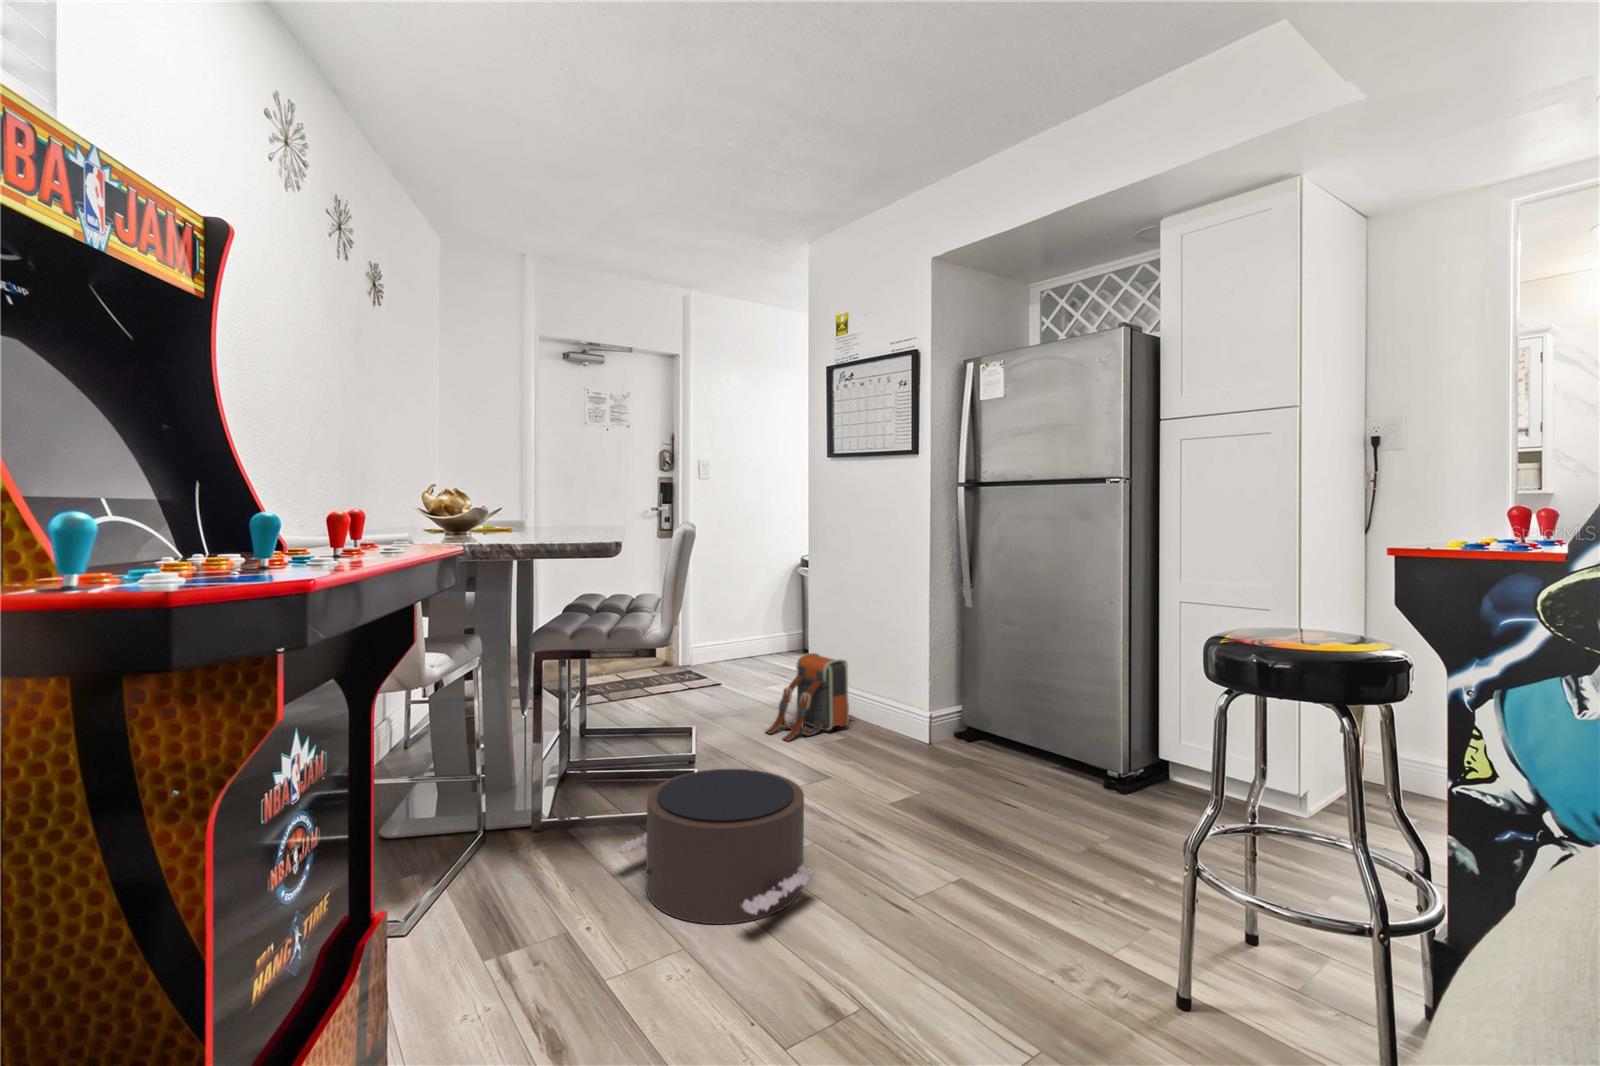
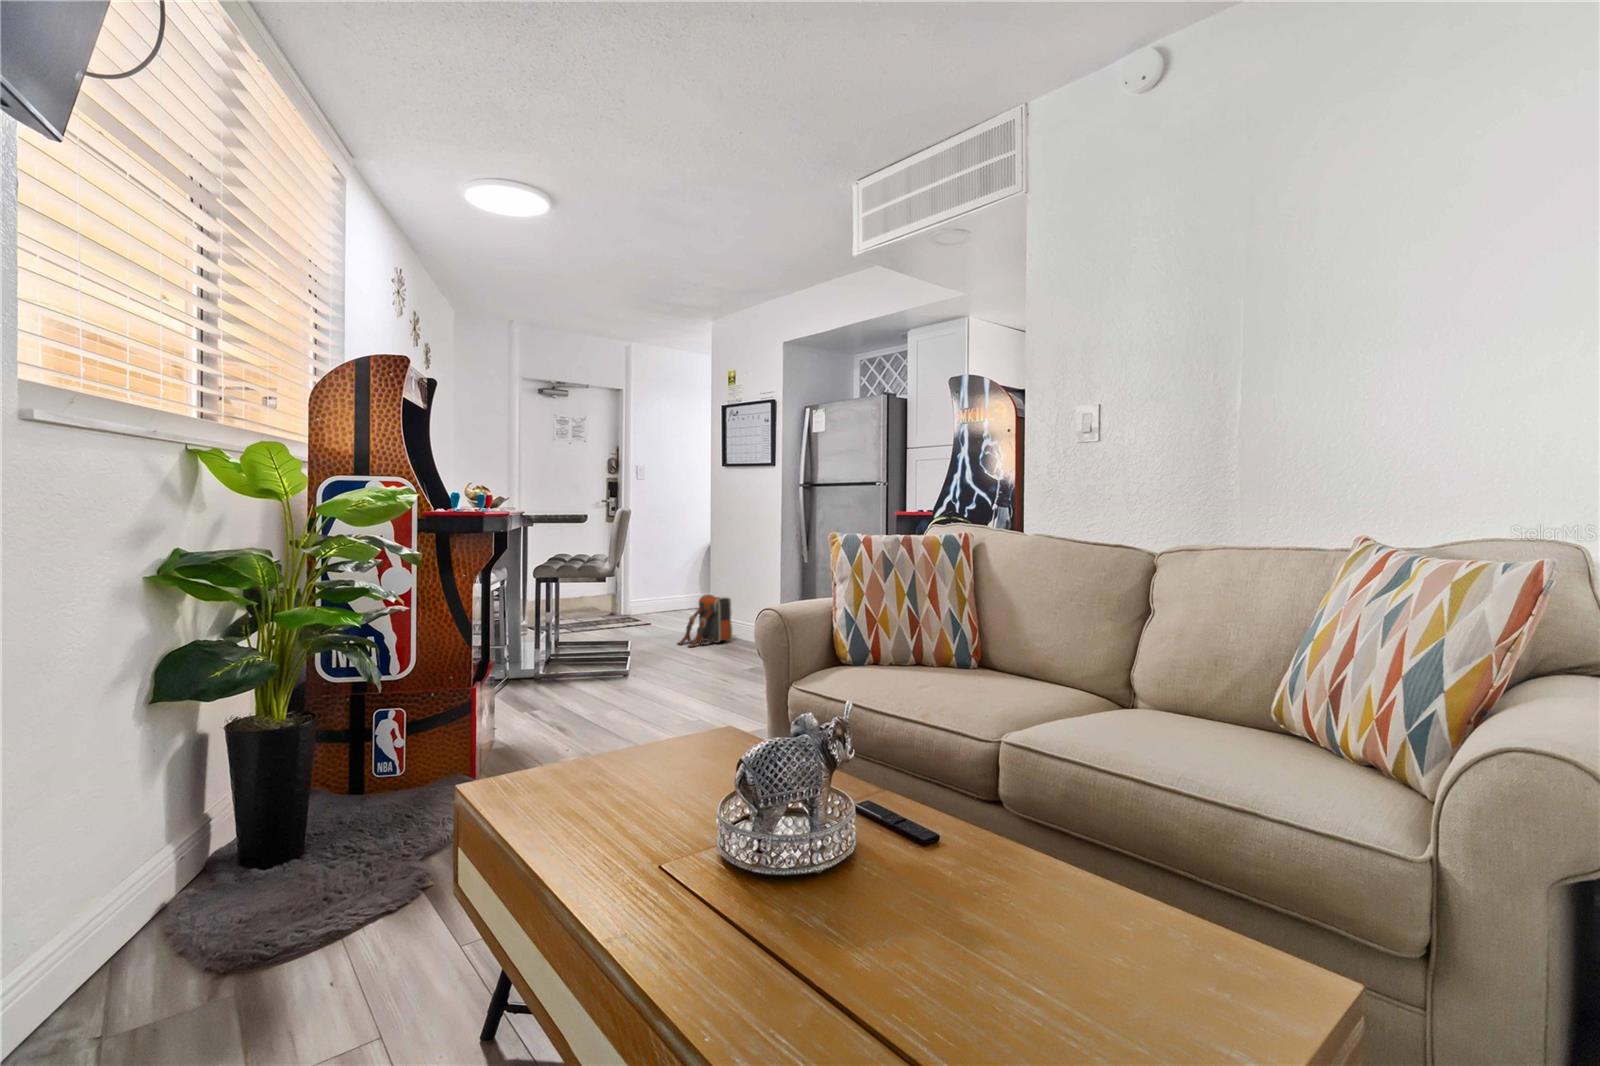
pouf: present [617,769,817,924] -> none [584,640,690,704]

